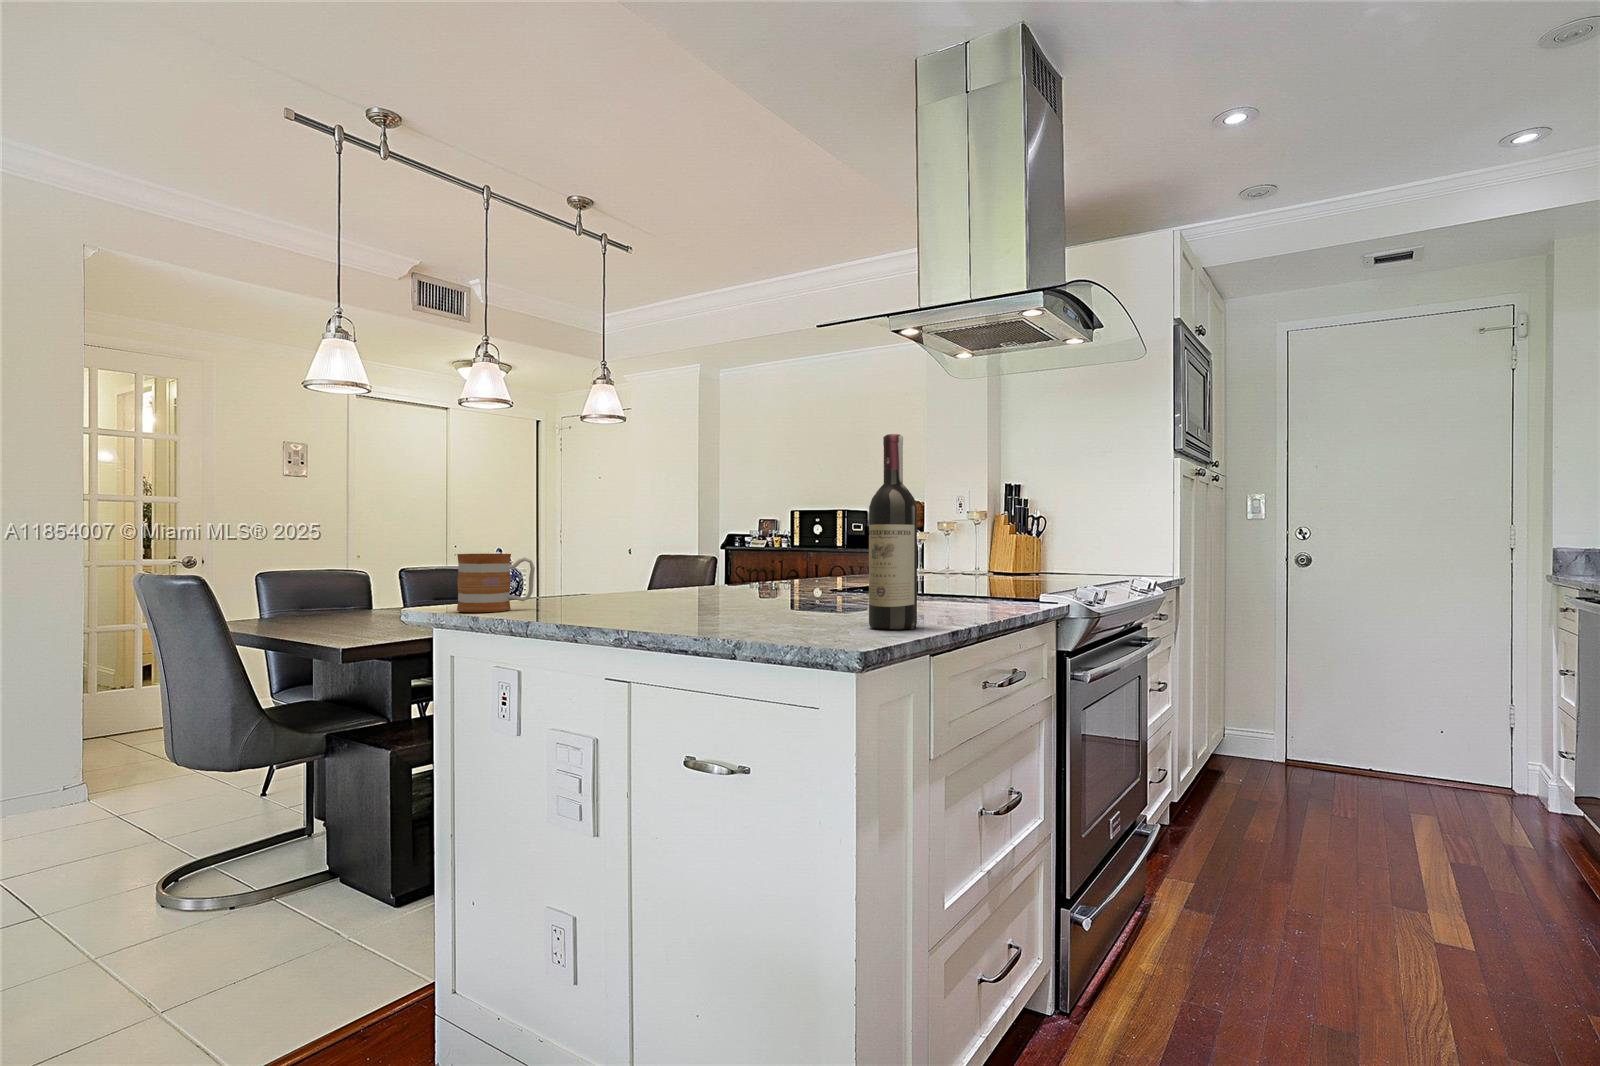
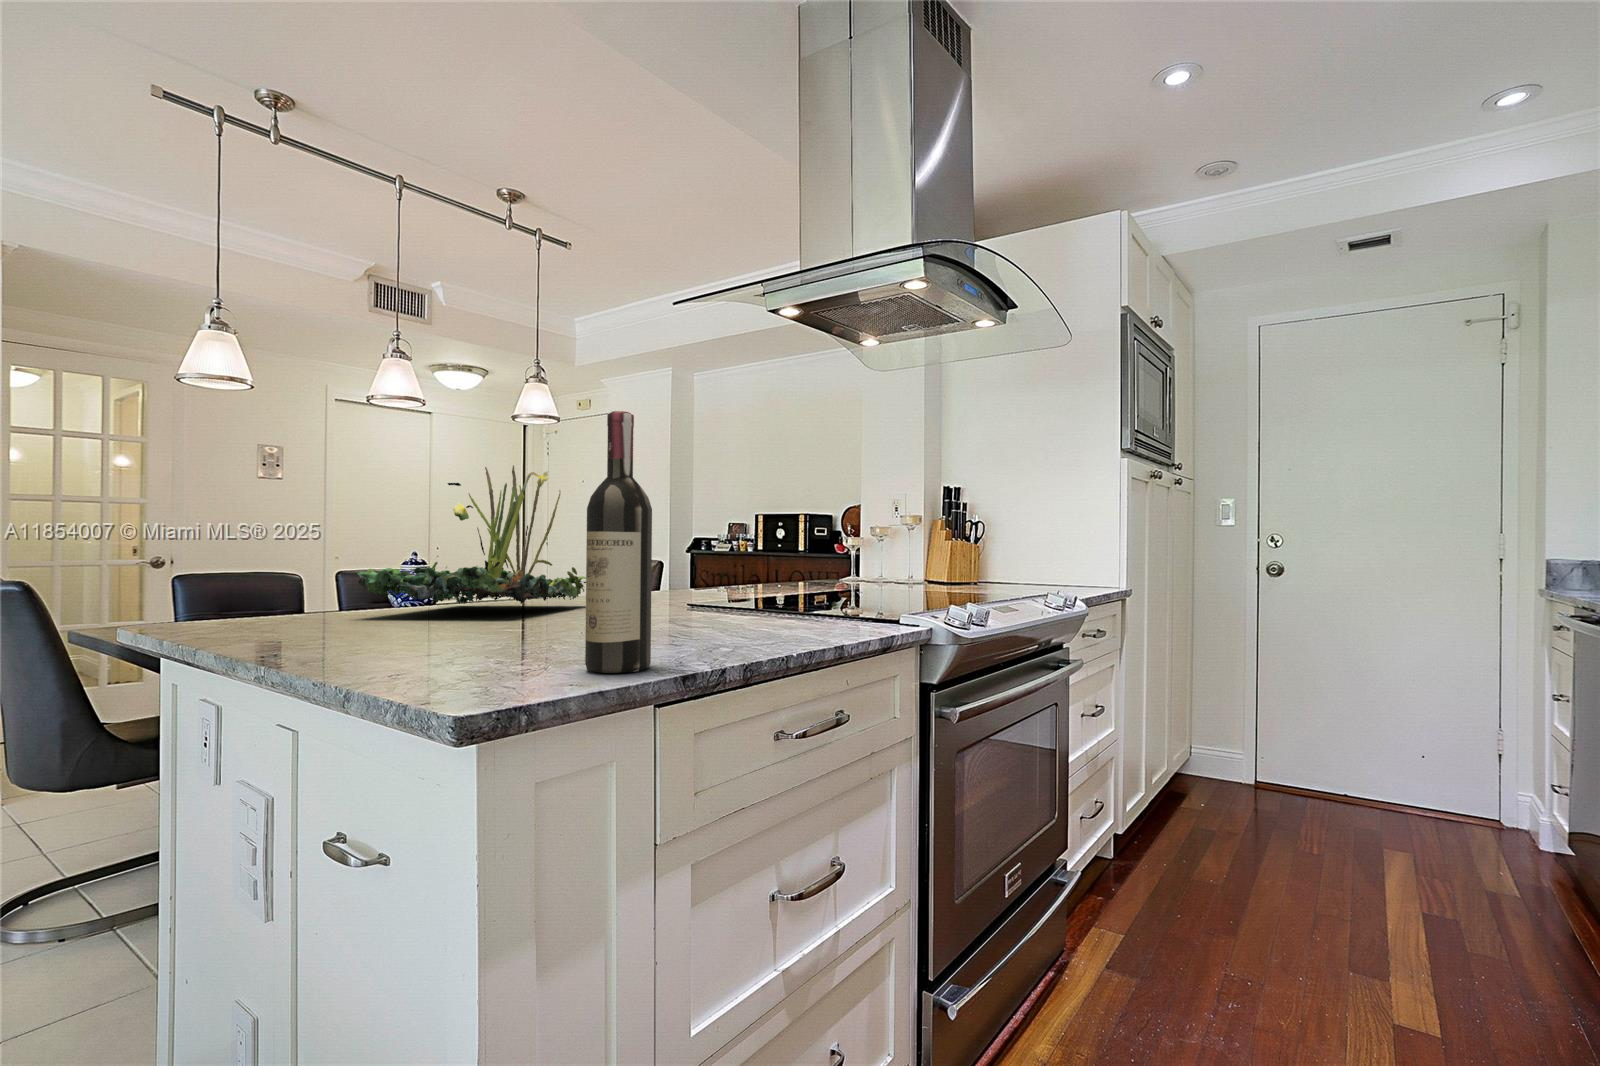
plant: none [556,468,734,593] -> present [358,465,586,604]
mug: present [457,553,535,612] -> none [210,562,309,631]

